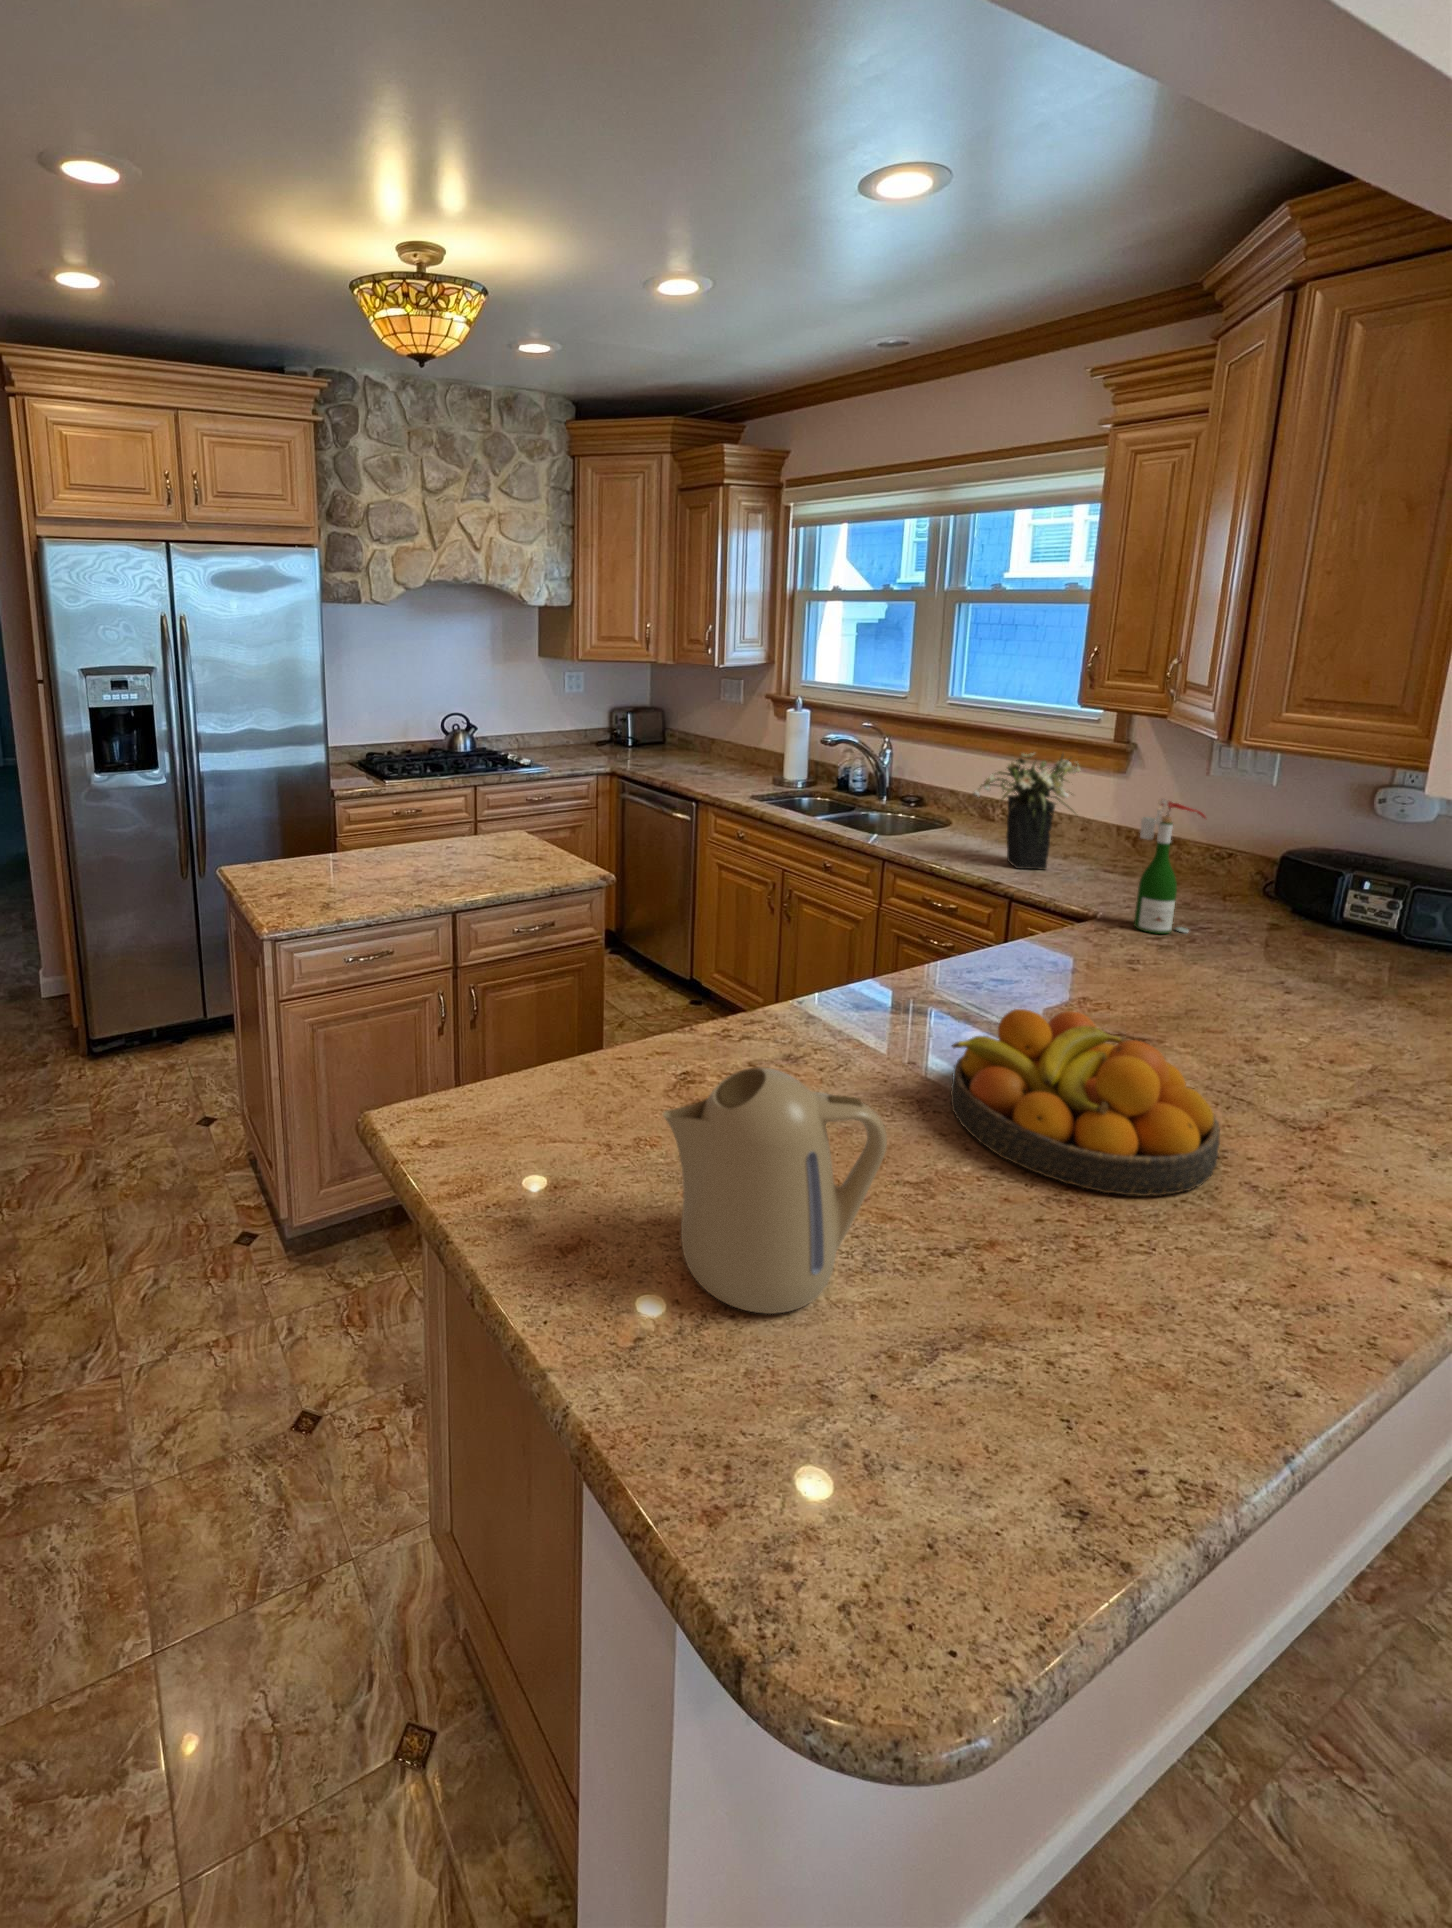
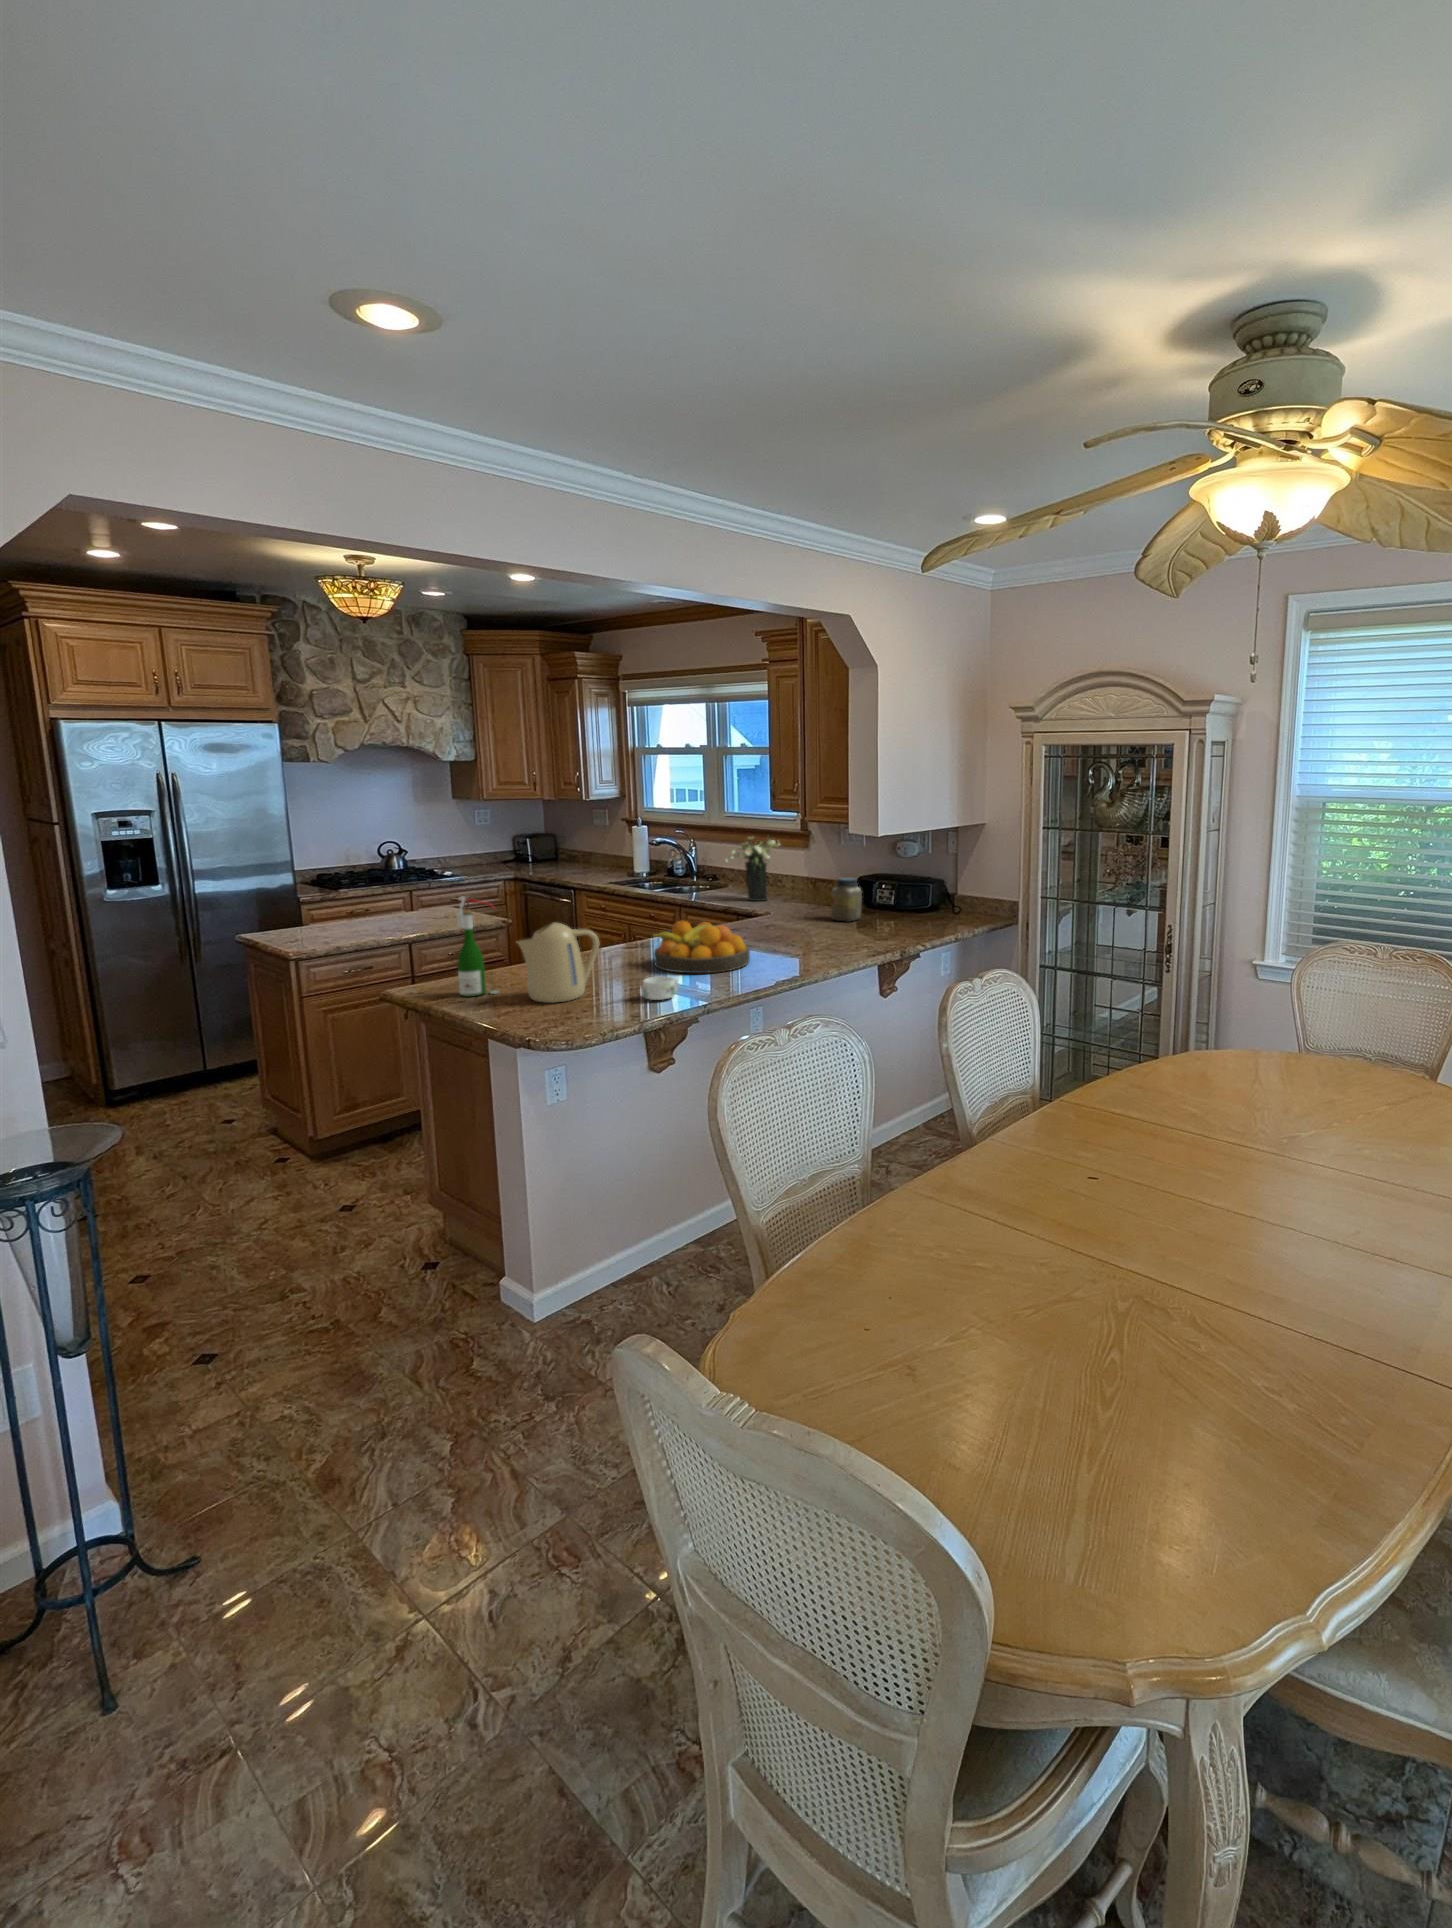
wine bottle: present [1134,798,1206,934] -> present [456,896,498,997]
jar: none [1252,871,1336,972] -> present [831,878,862,922]
mug: none [1021,1276,1136,1394] -> present [643,976,678,1000]

